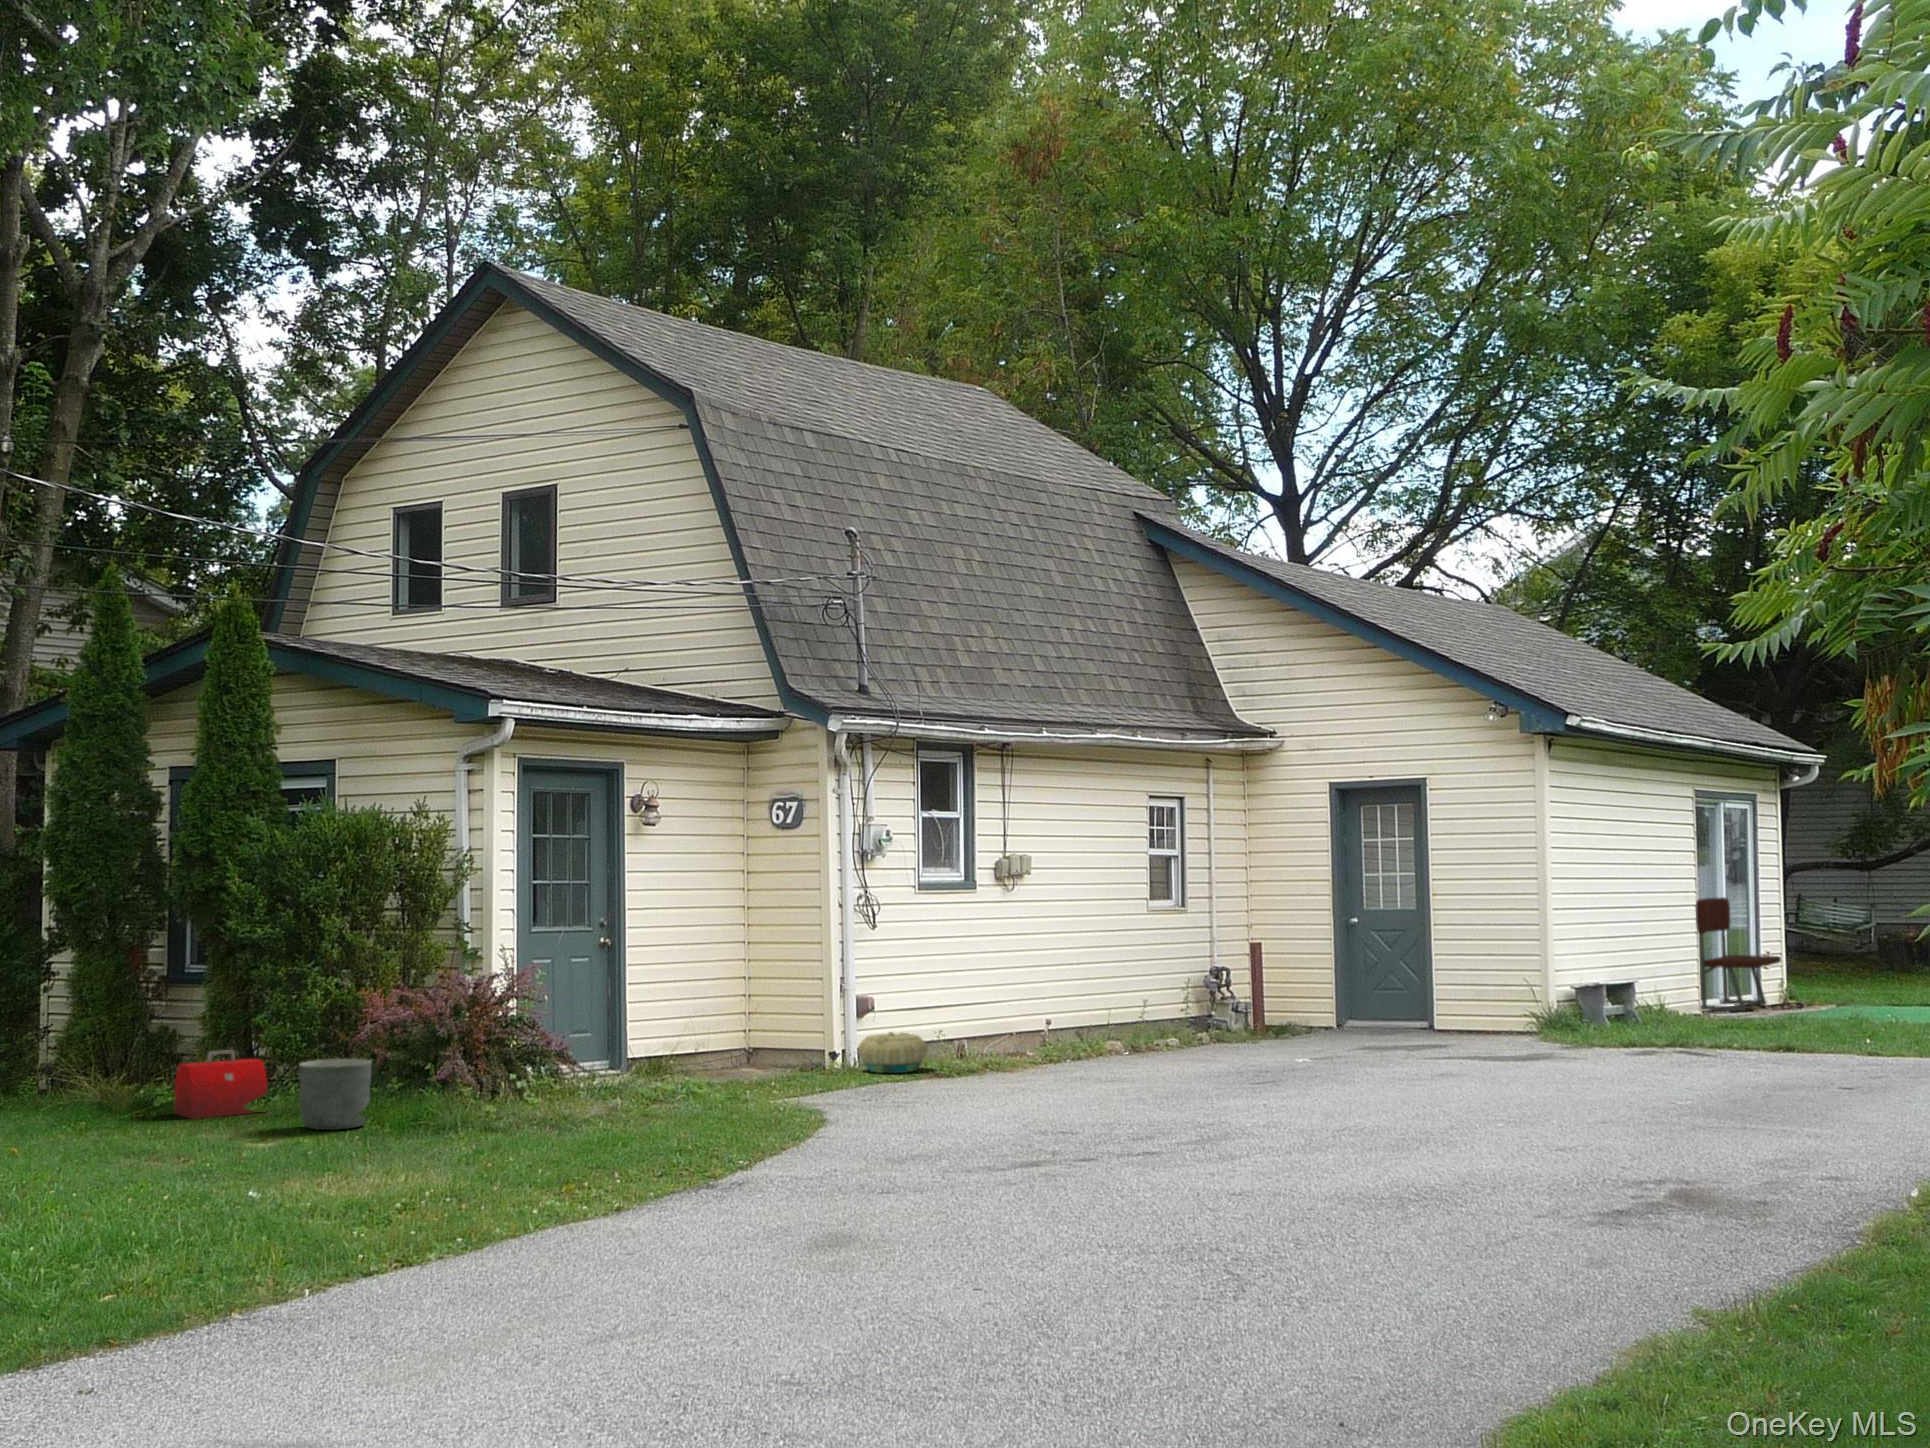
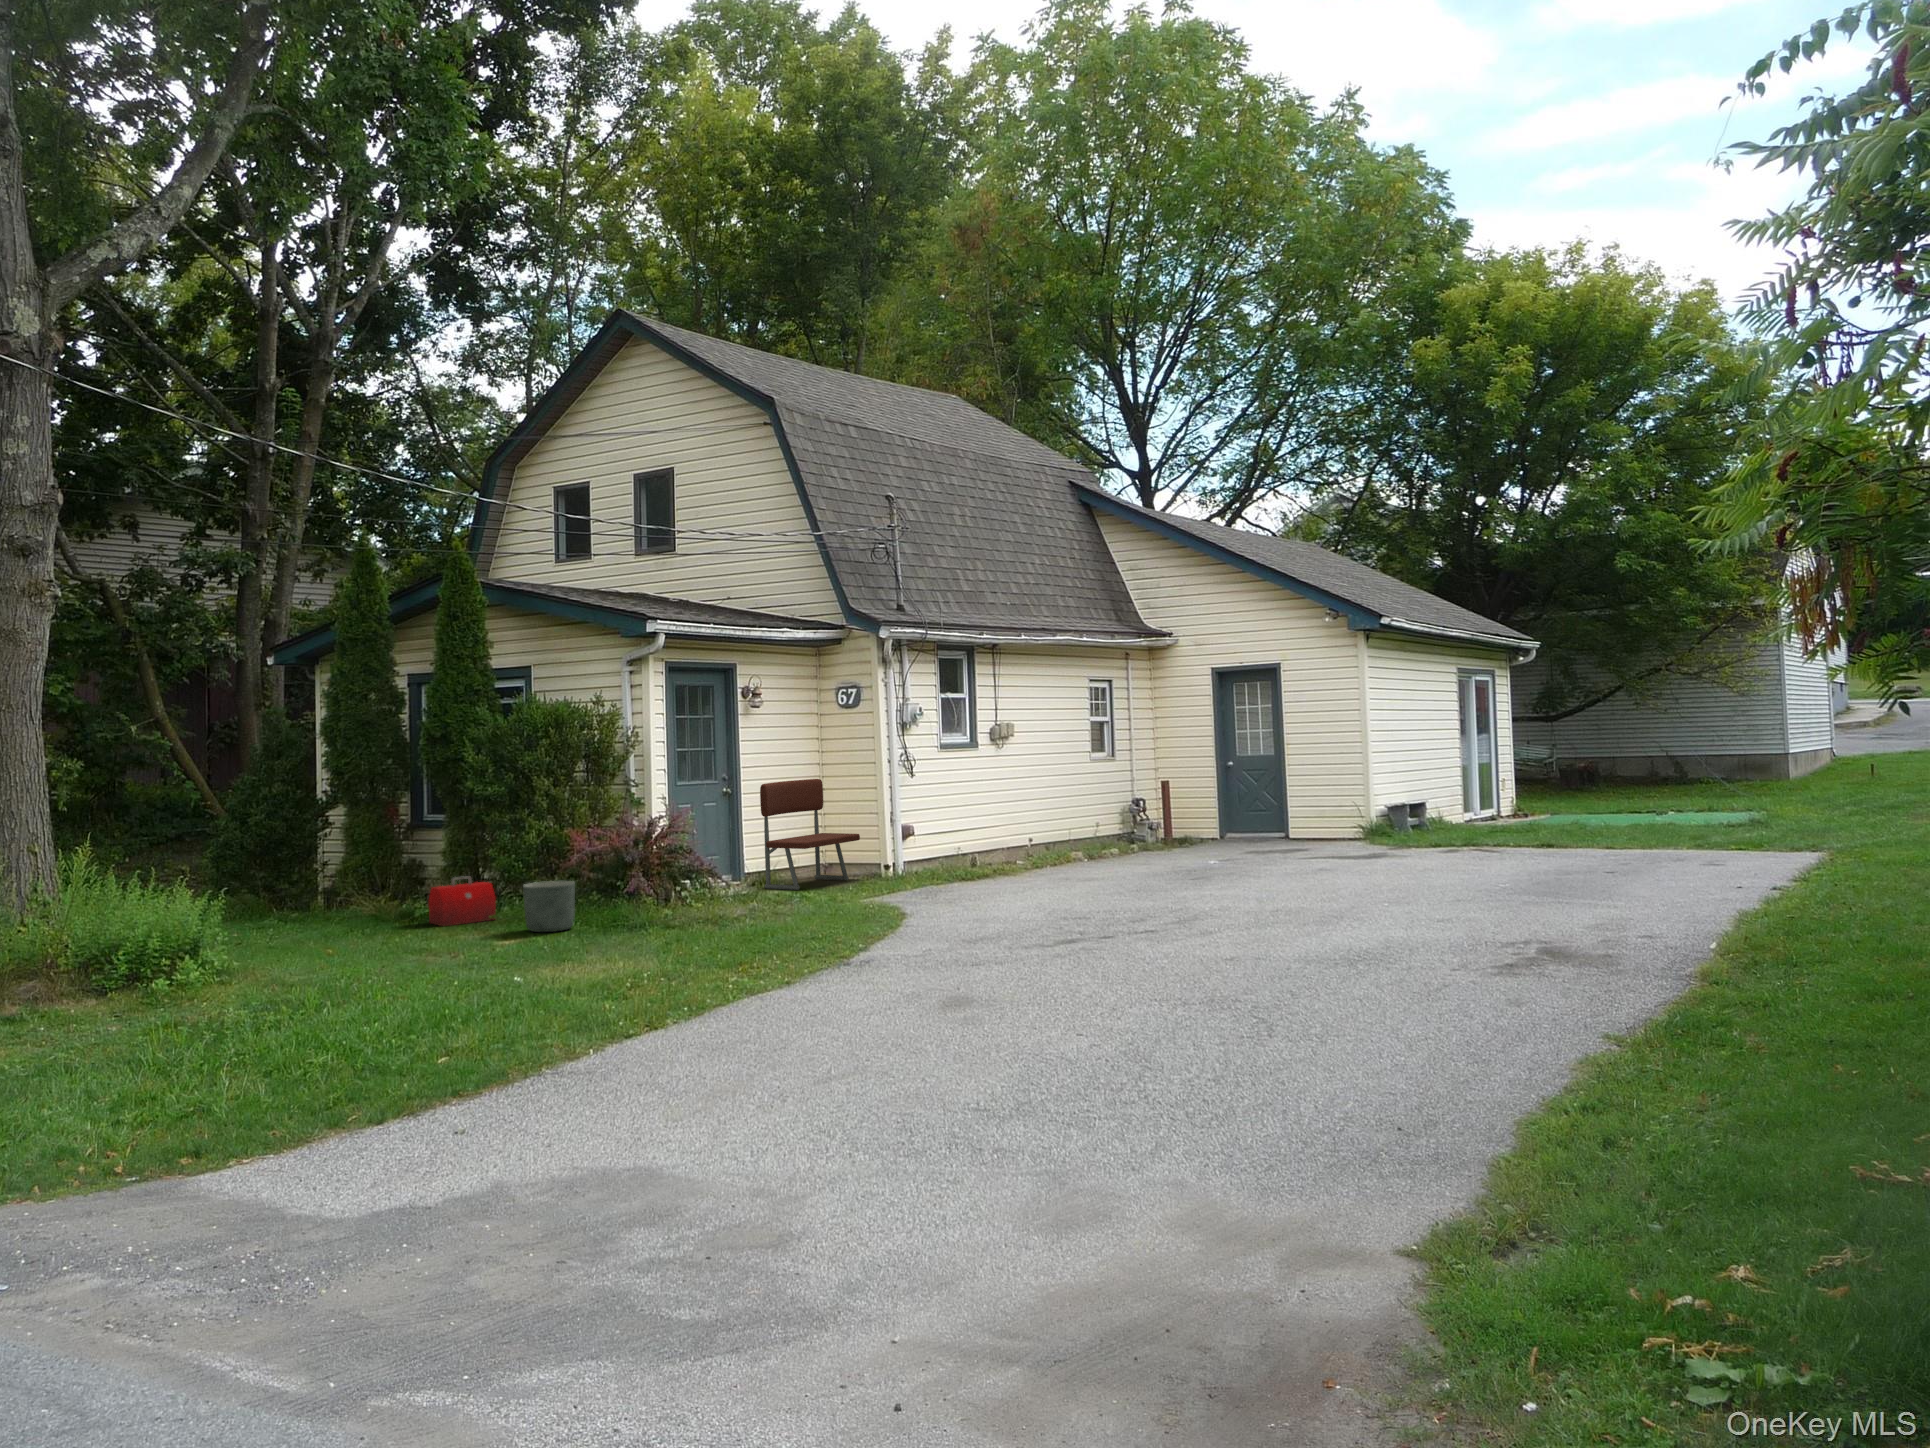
bench: present [1696,897,1781,1011] -> present [760,779,860,890]
basket: present [858,1032,928,1073] -> none [906,850,955,879]

